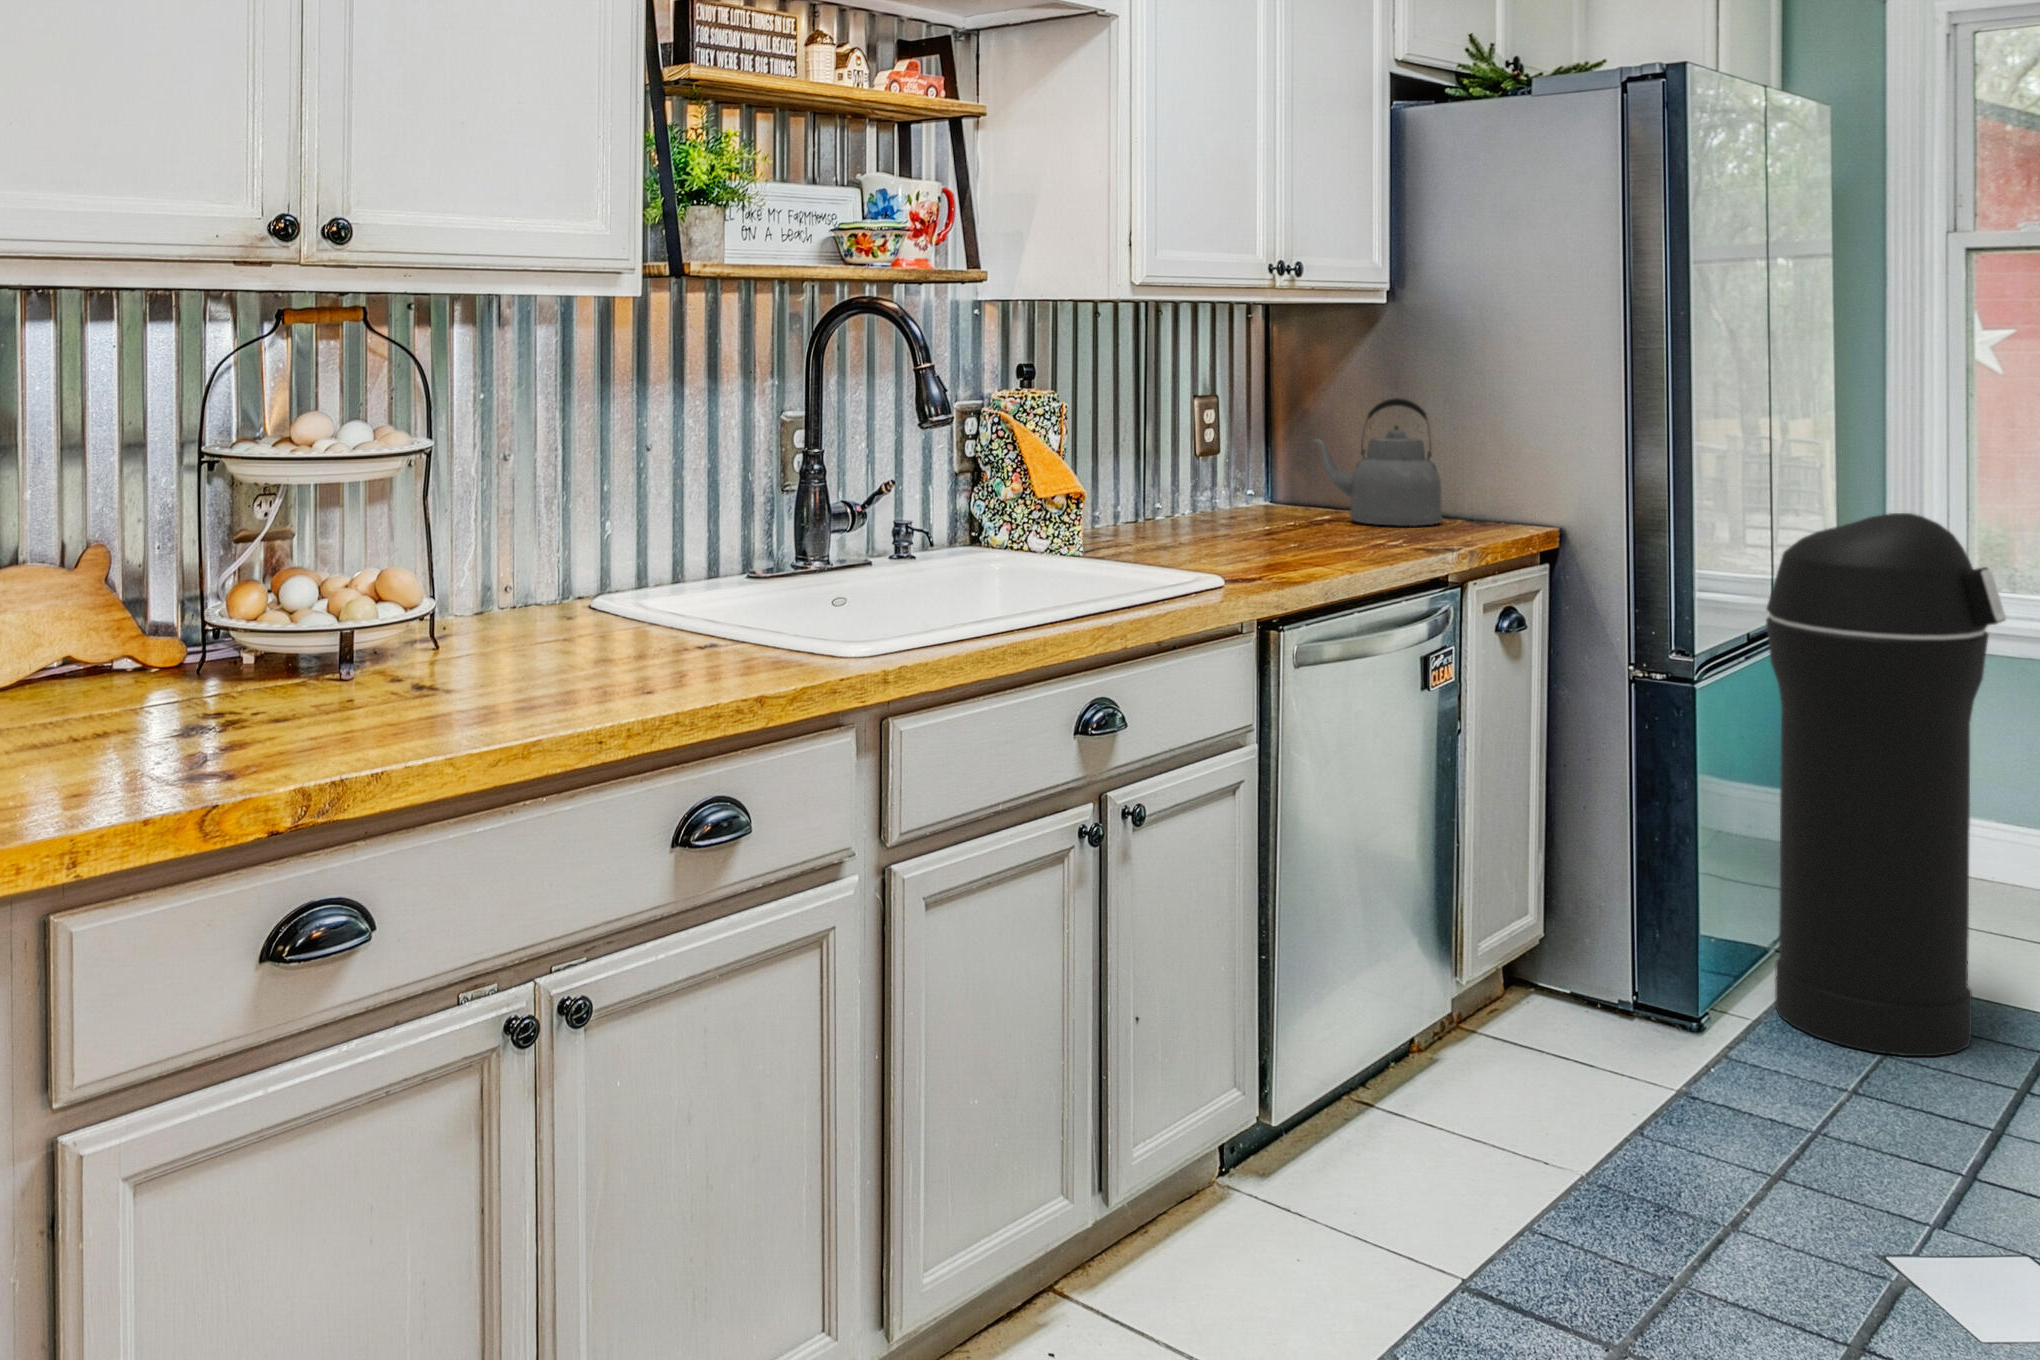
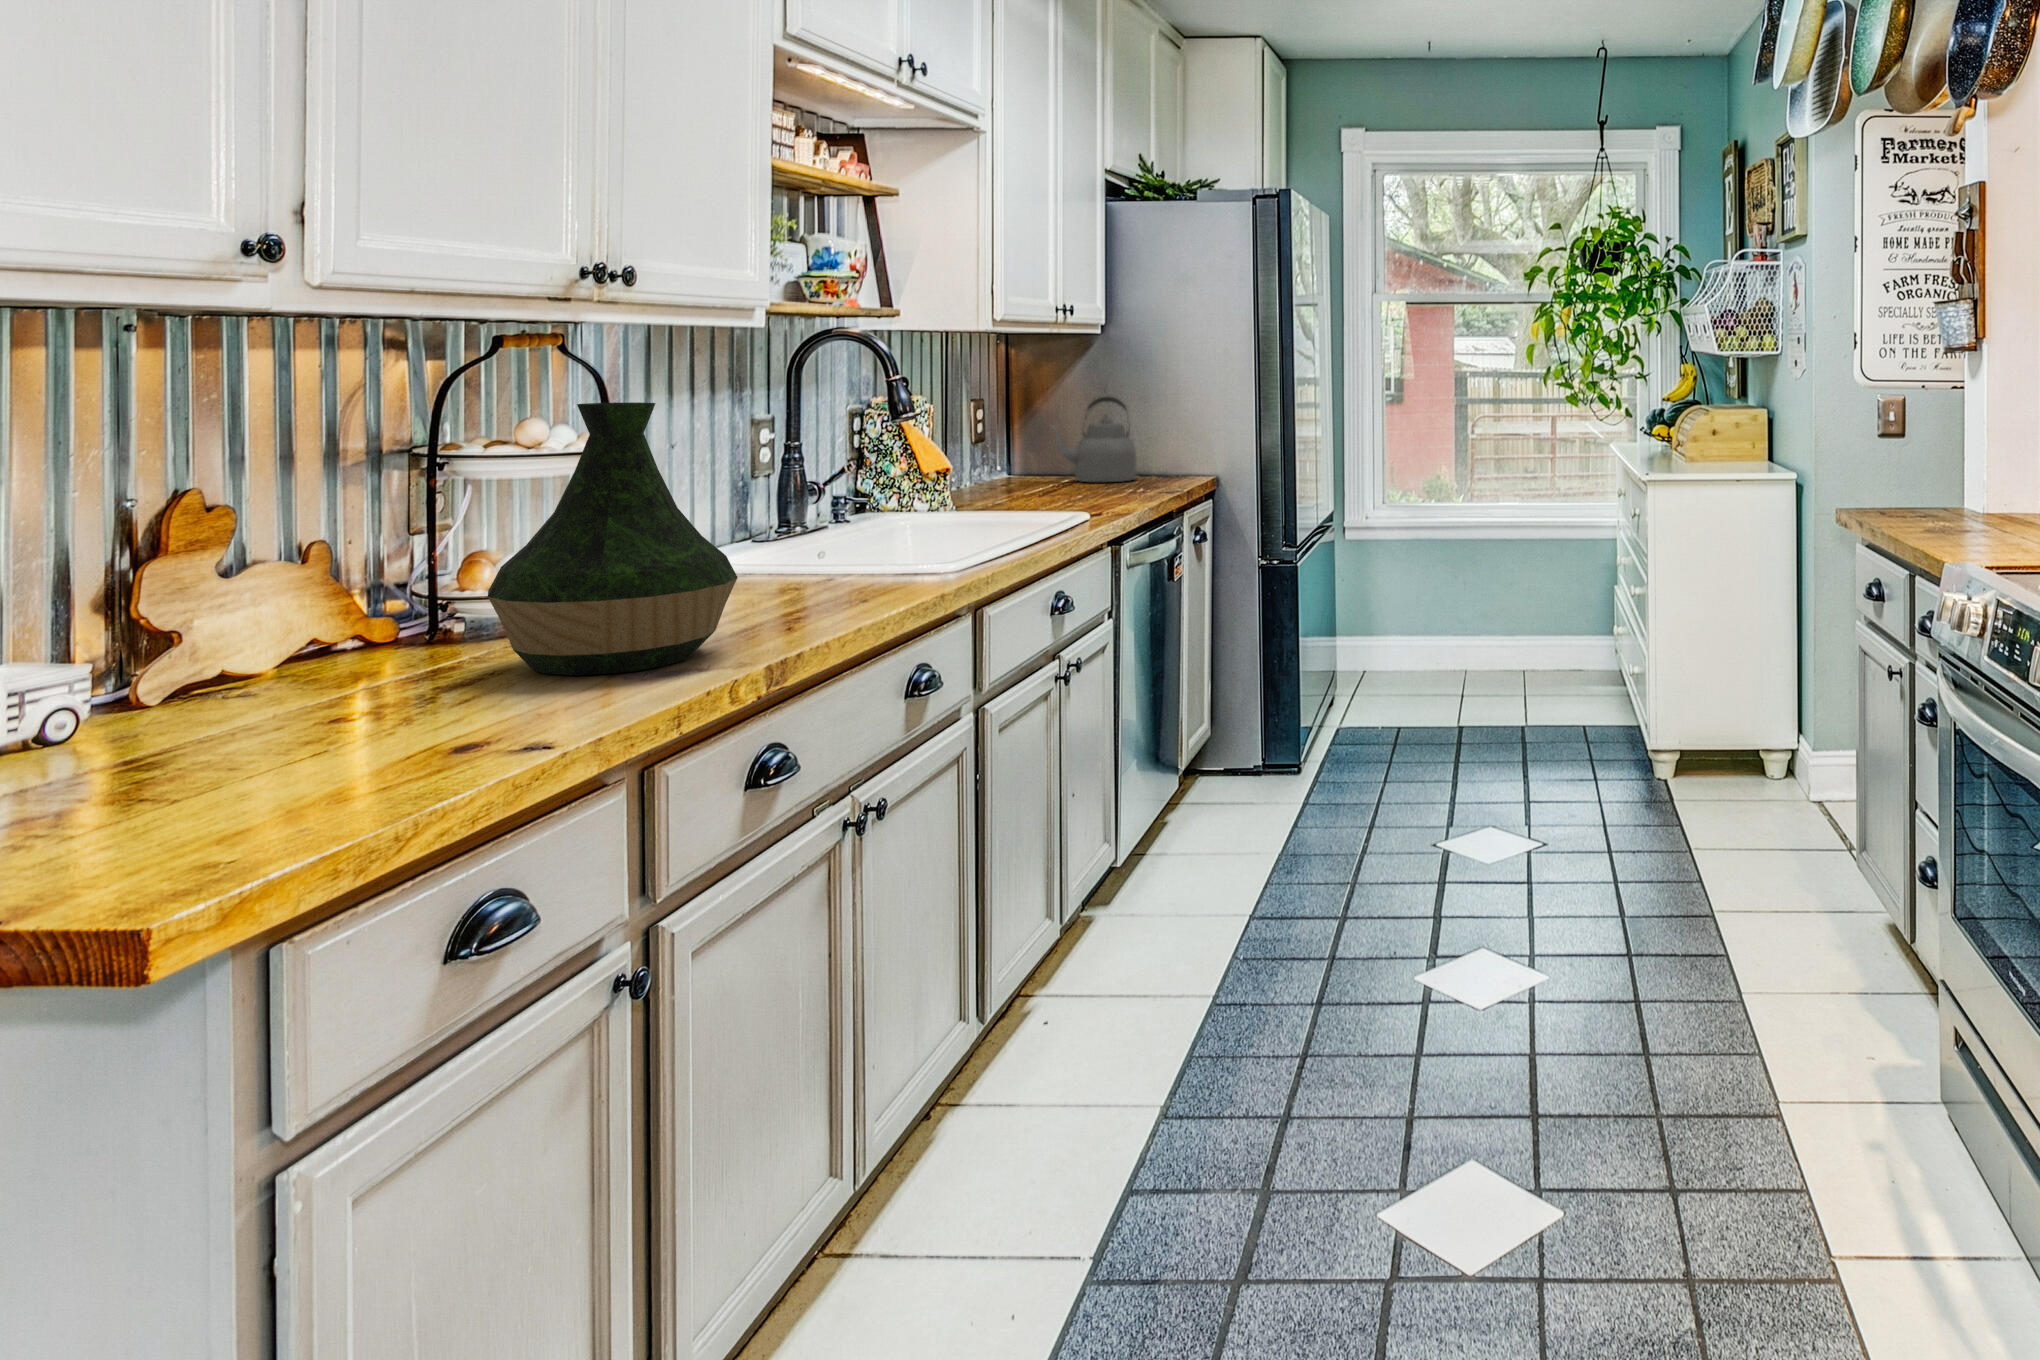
vase: none [120,398,410,751] -> present [488,402,738,676]
trash can: present [1766,513,2006,1056] -> none [1324,456,1444,765]

